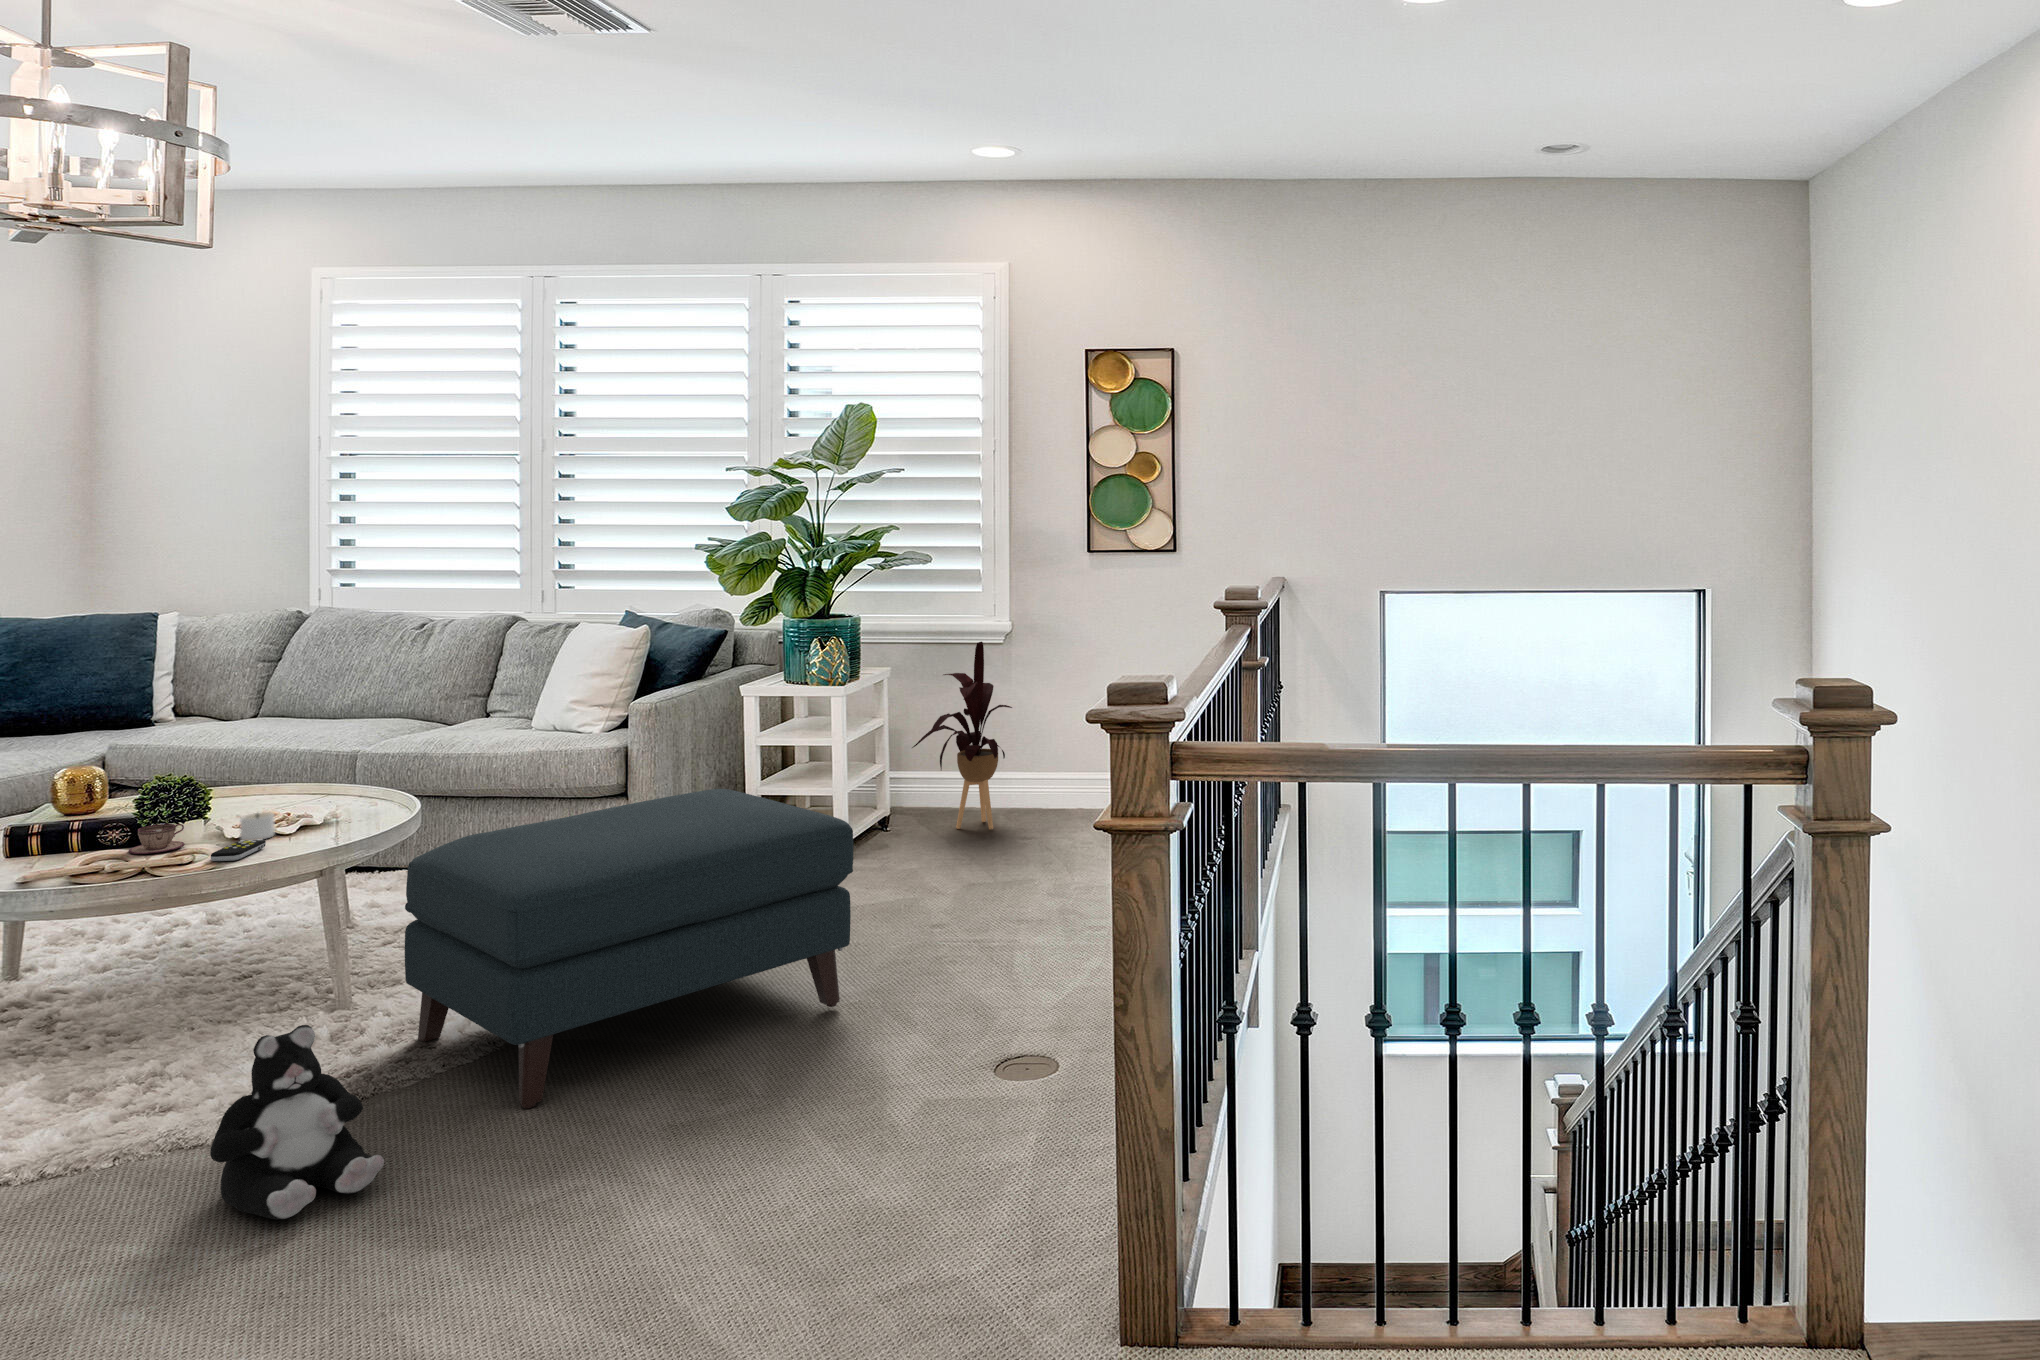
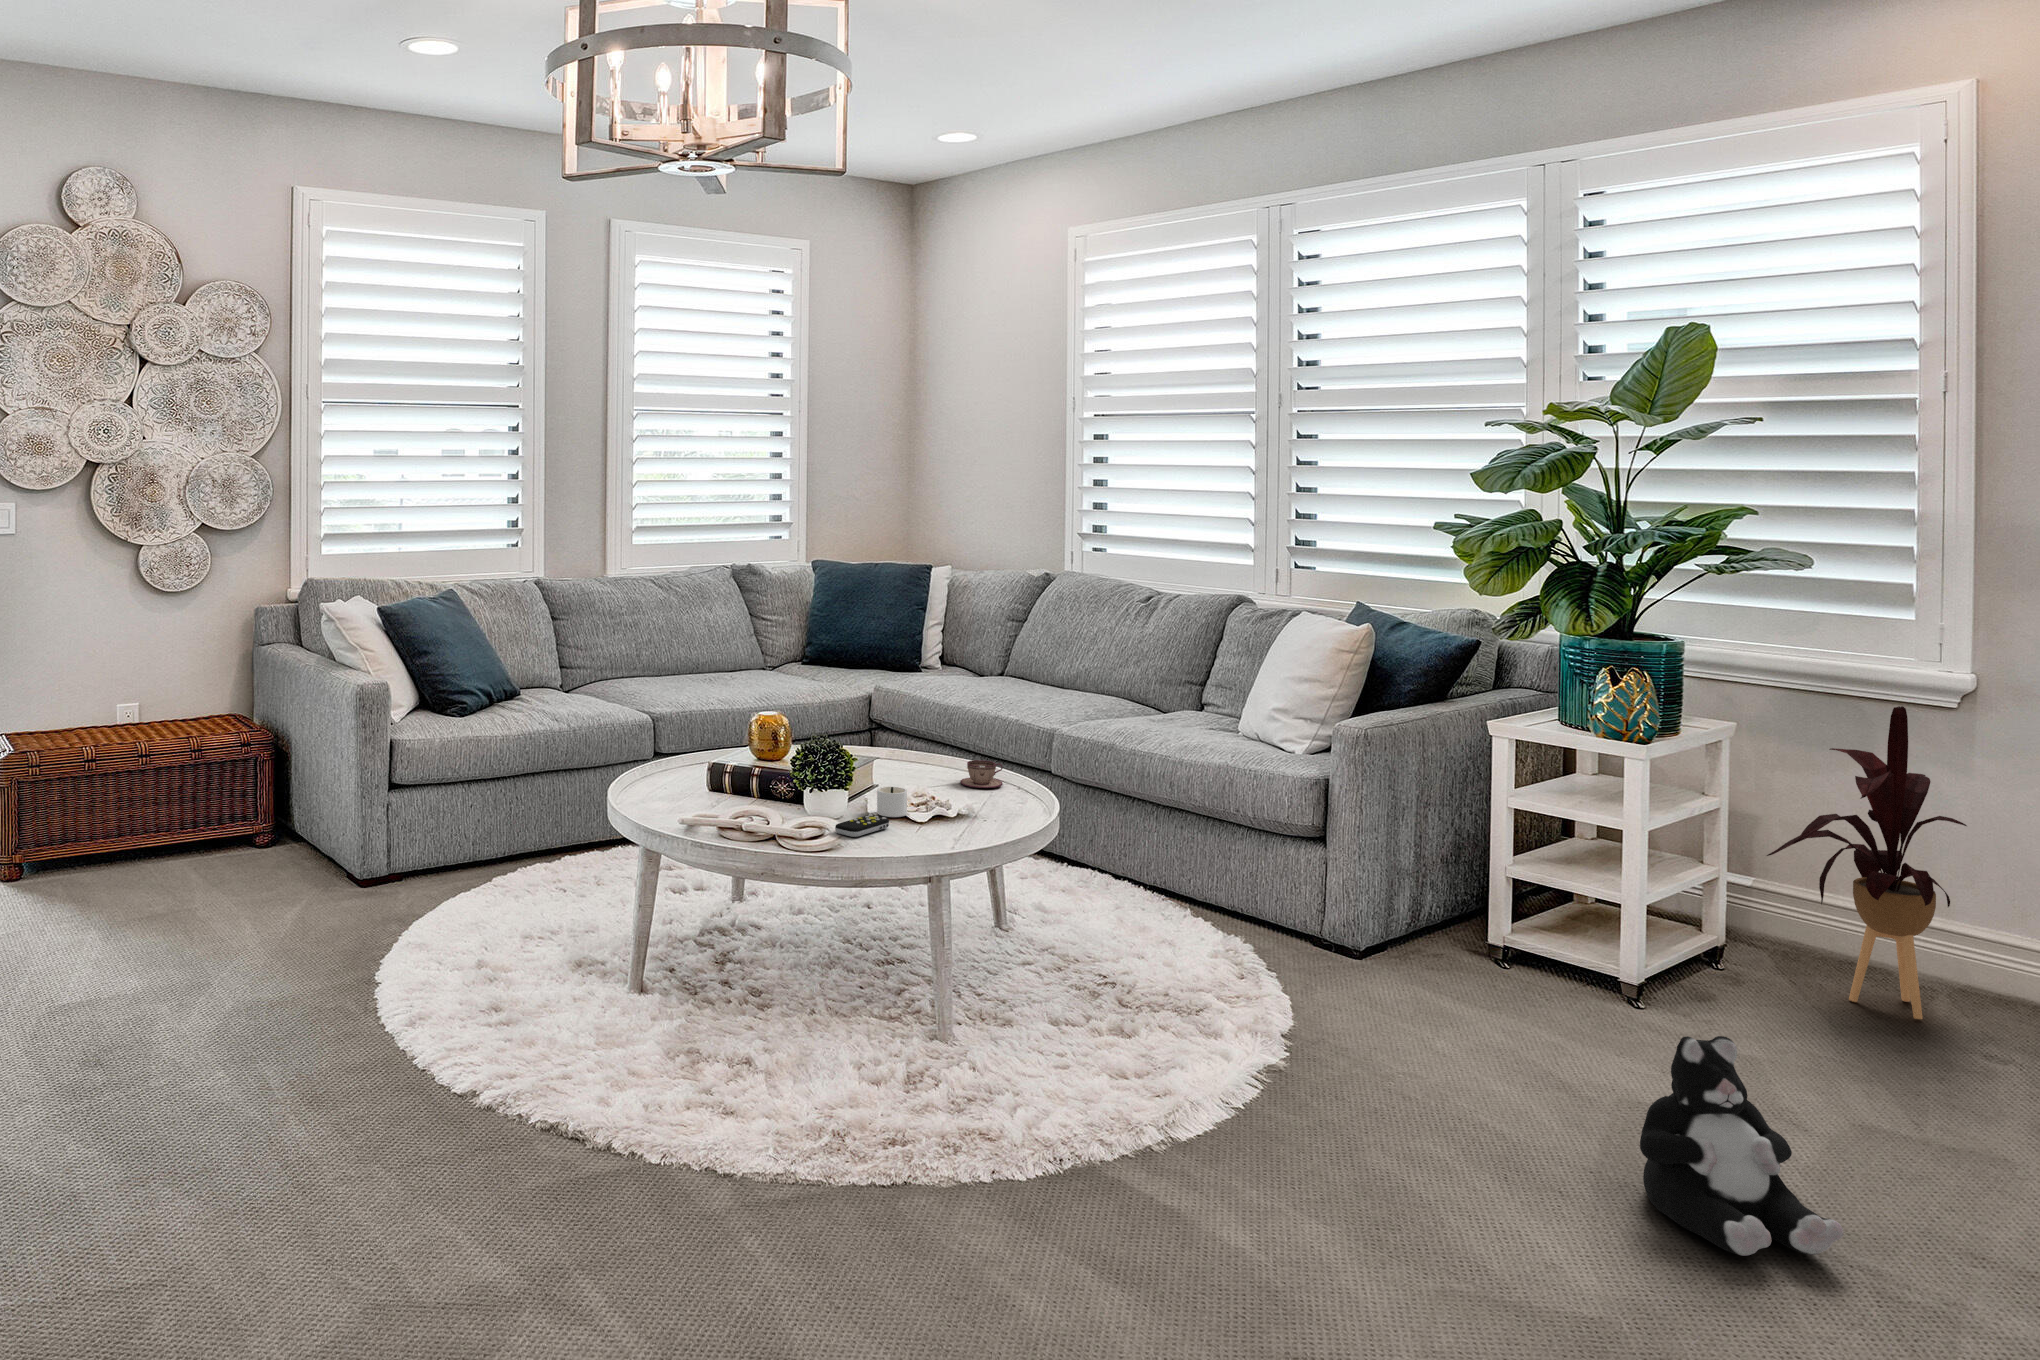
ottoman: present [405,789,853,1108] -> none [1000,866,1587,1273]
teacup: present [129,824,185,854] -> present [960,760,1003,788]
plush toy: present [210,1025,384,1220] -> present [1640,1036,1843,1256]

